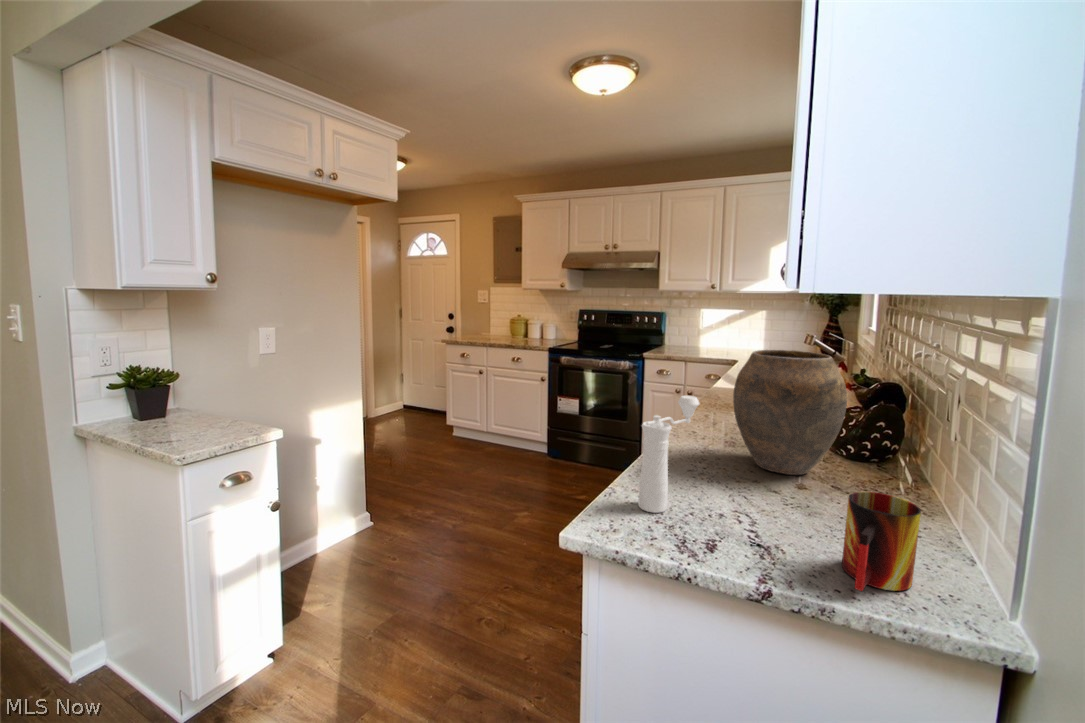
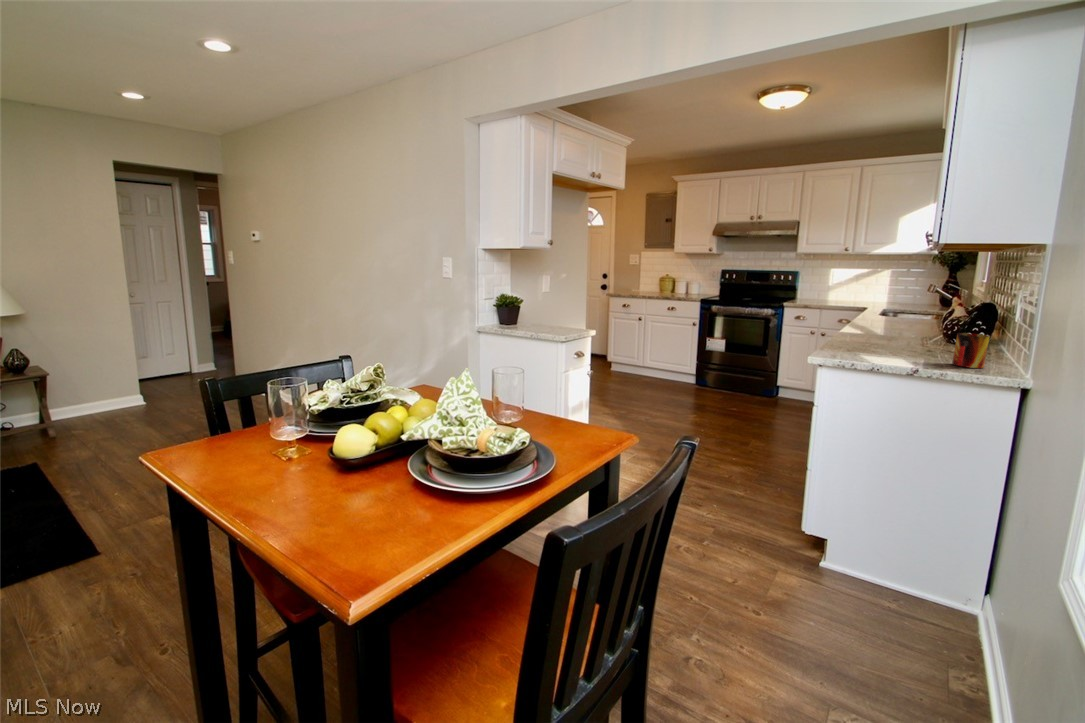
vase: present [733,350,847,475] -> none [891,281,959,347]
pepper mill: present [639,396,699,513] -> none [847,300,880,352]

